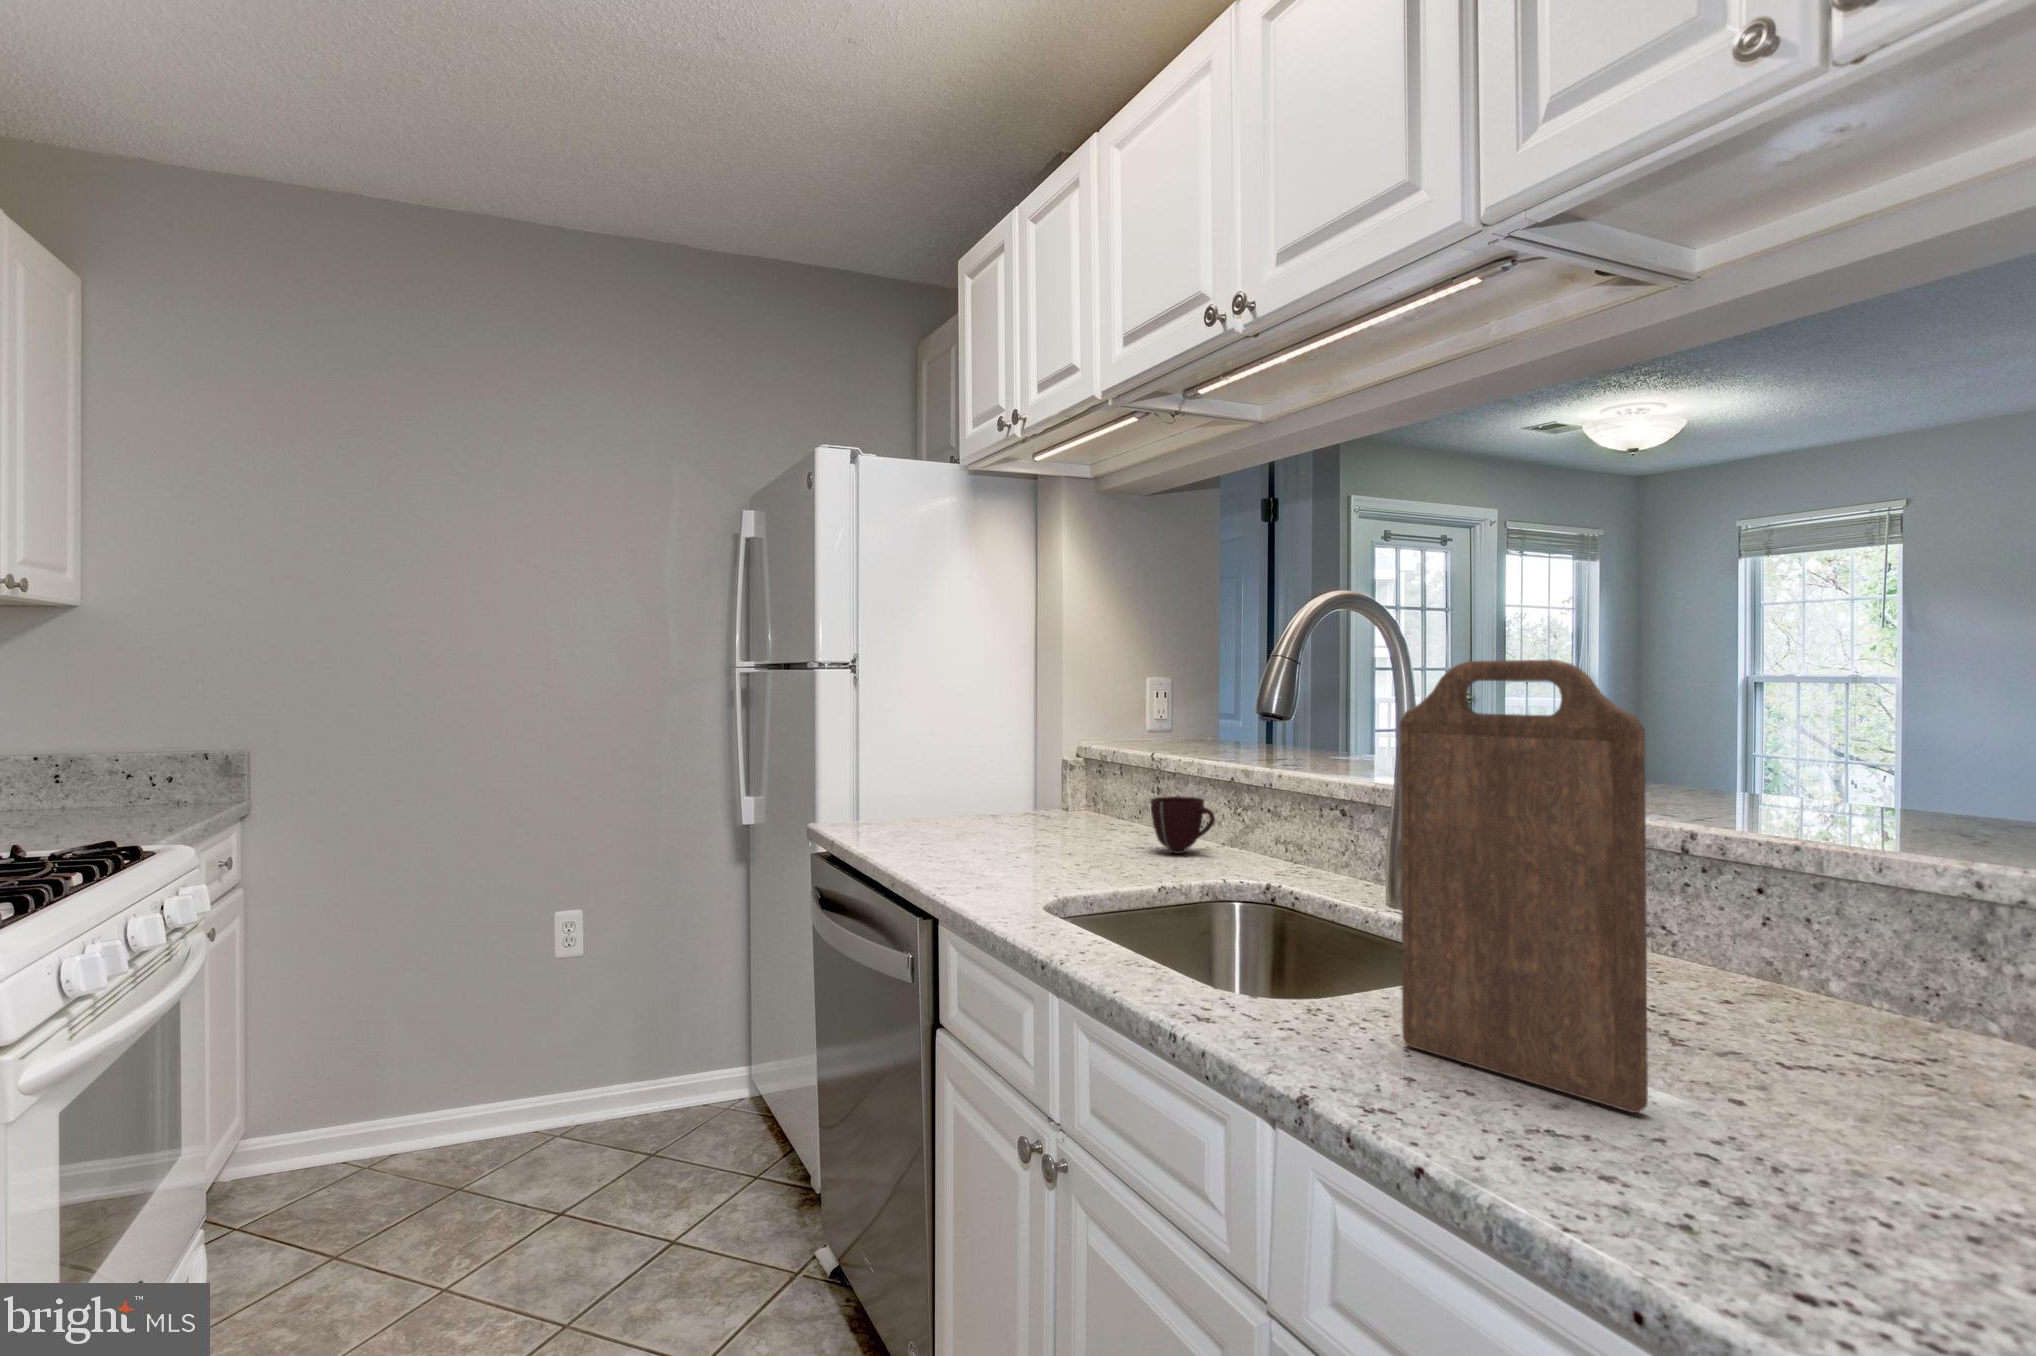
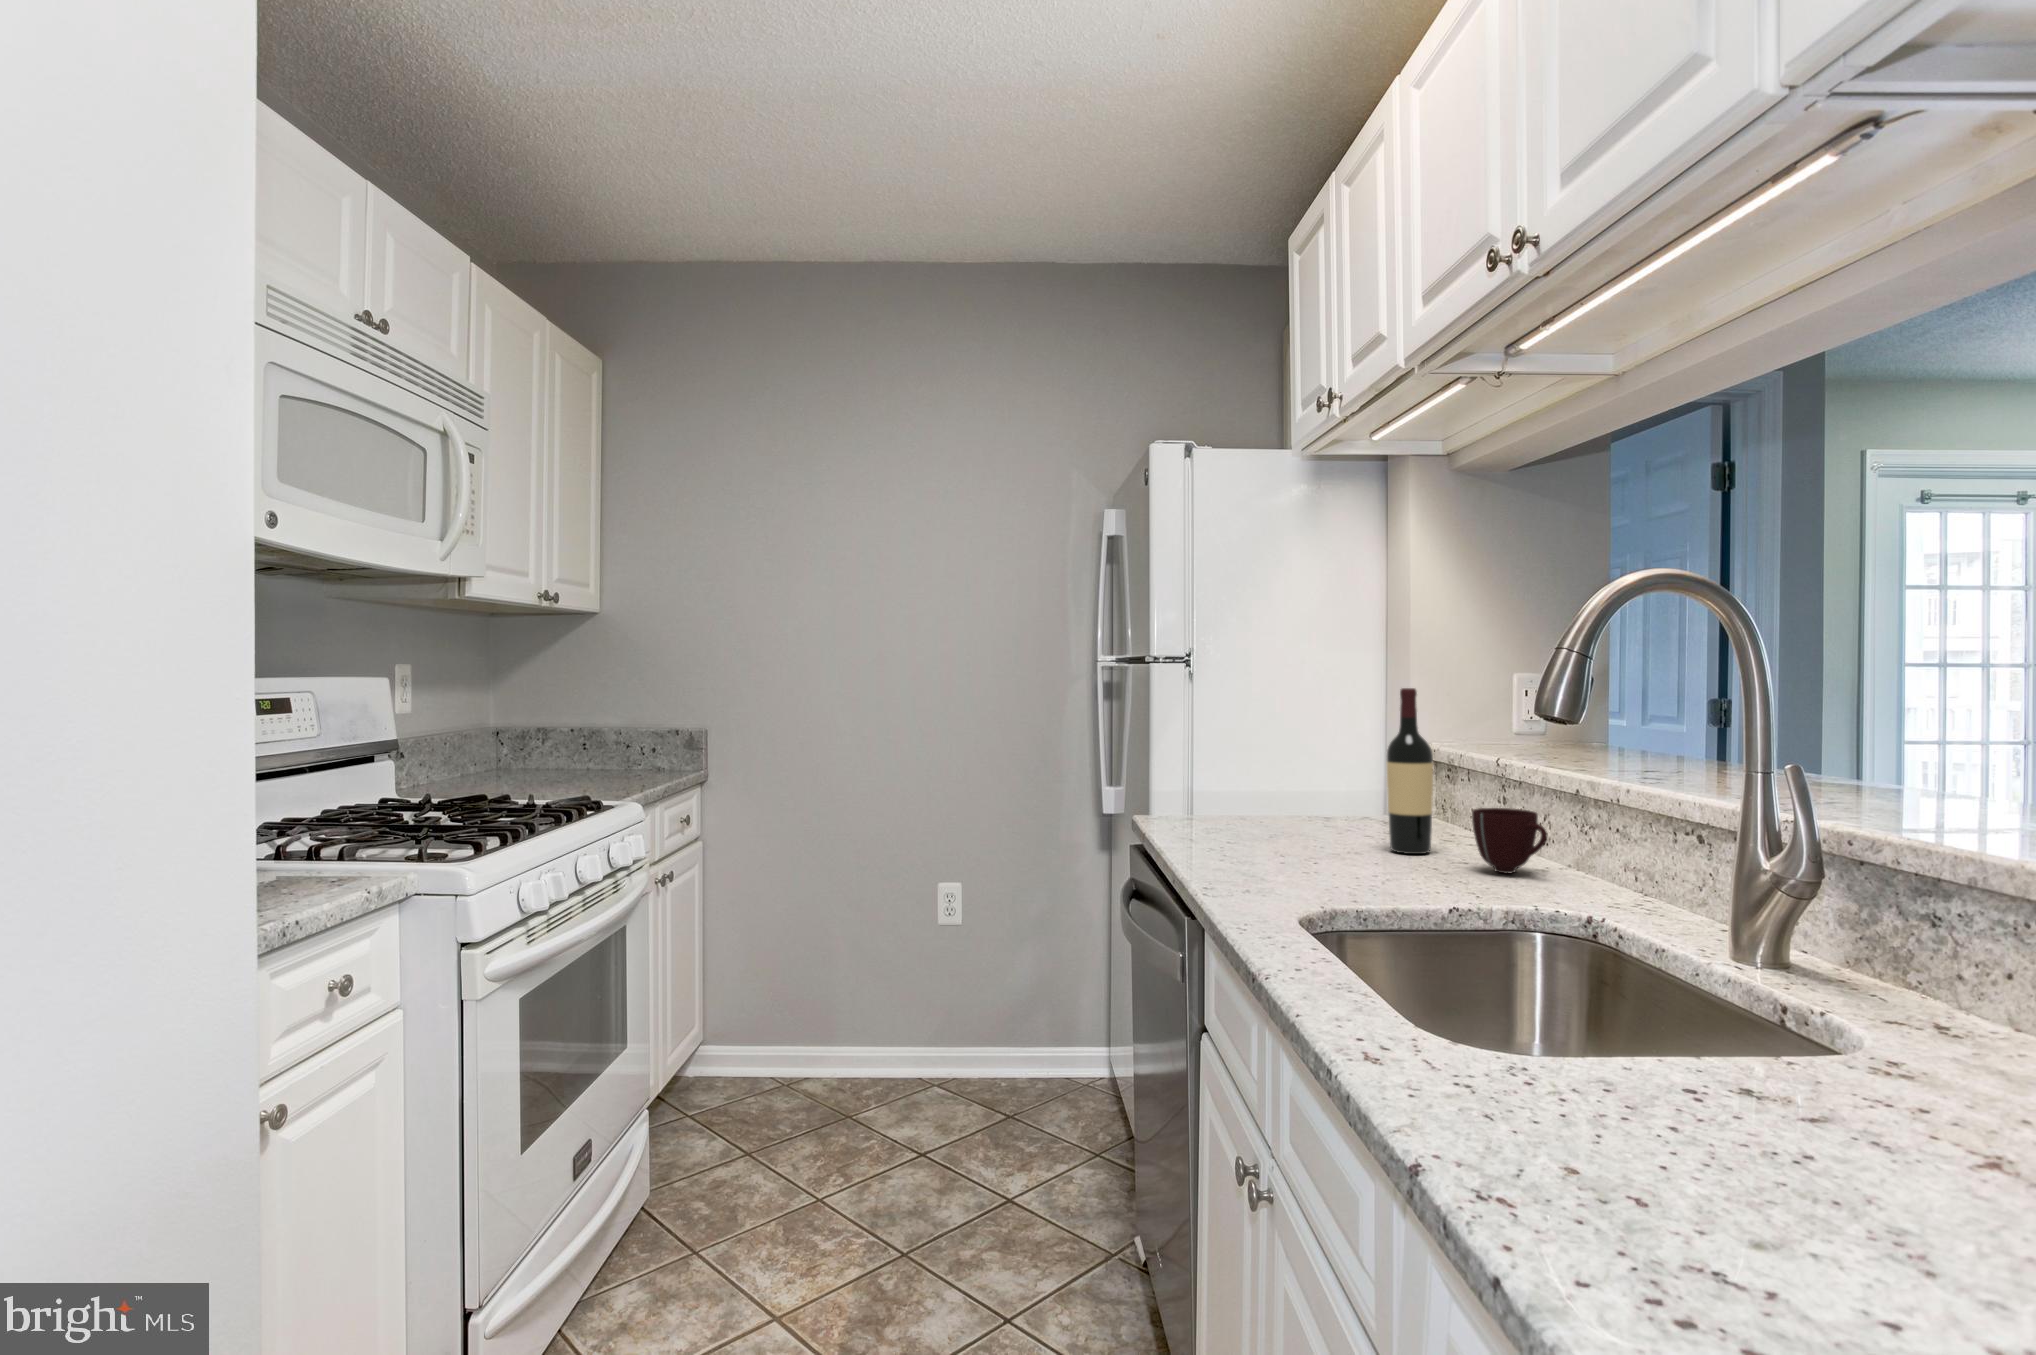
cutting board: present [1400,660,1648,1113] -> none [1595,650,1900,1276]
wine bottle: none [1069,691,1108,843] -> present [1387,688,1433,854]

